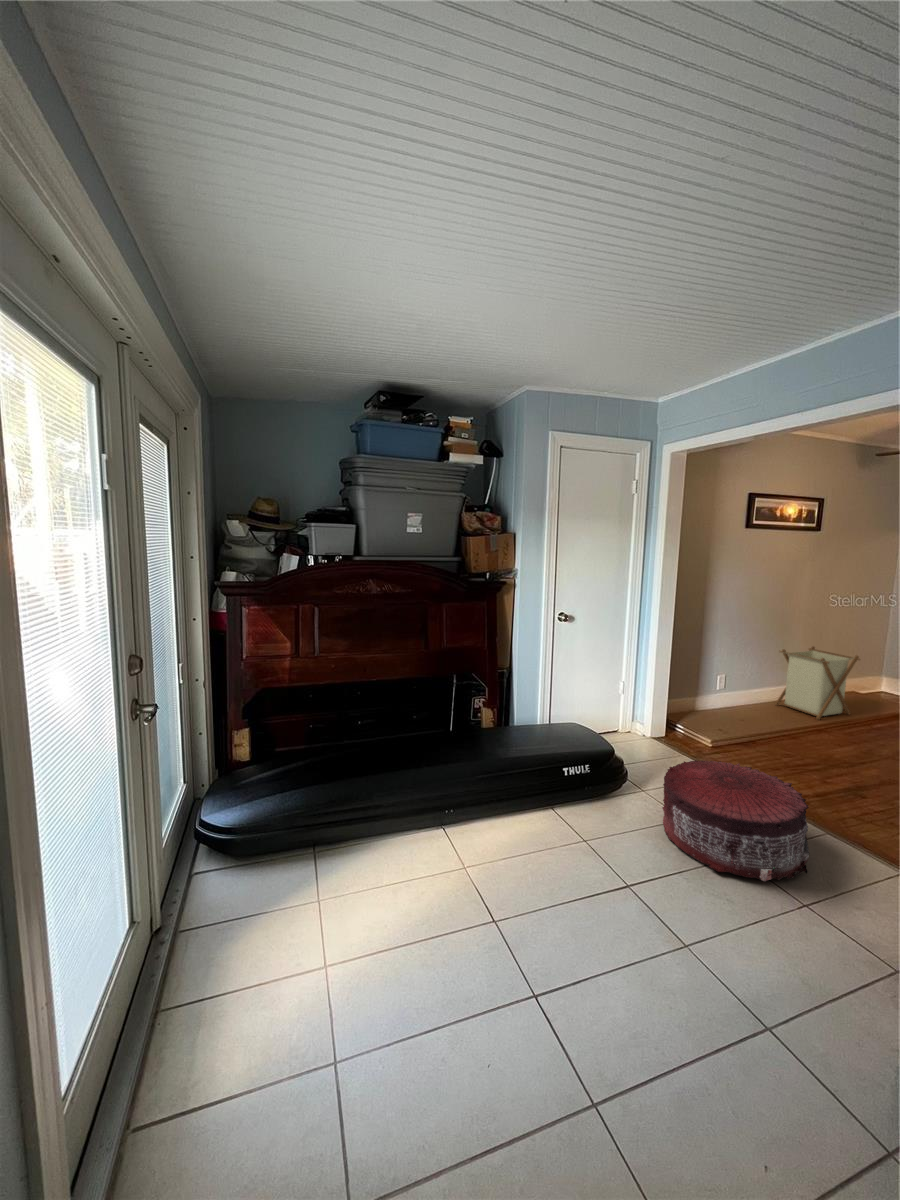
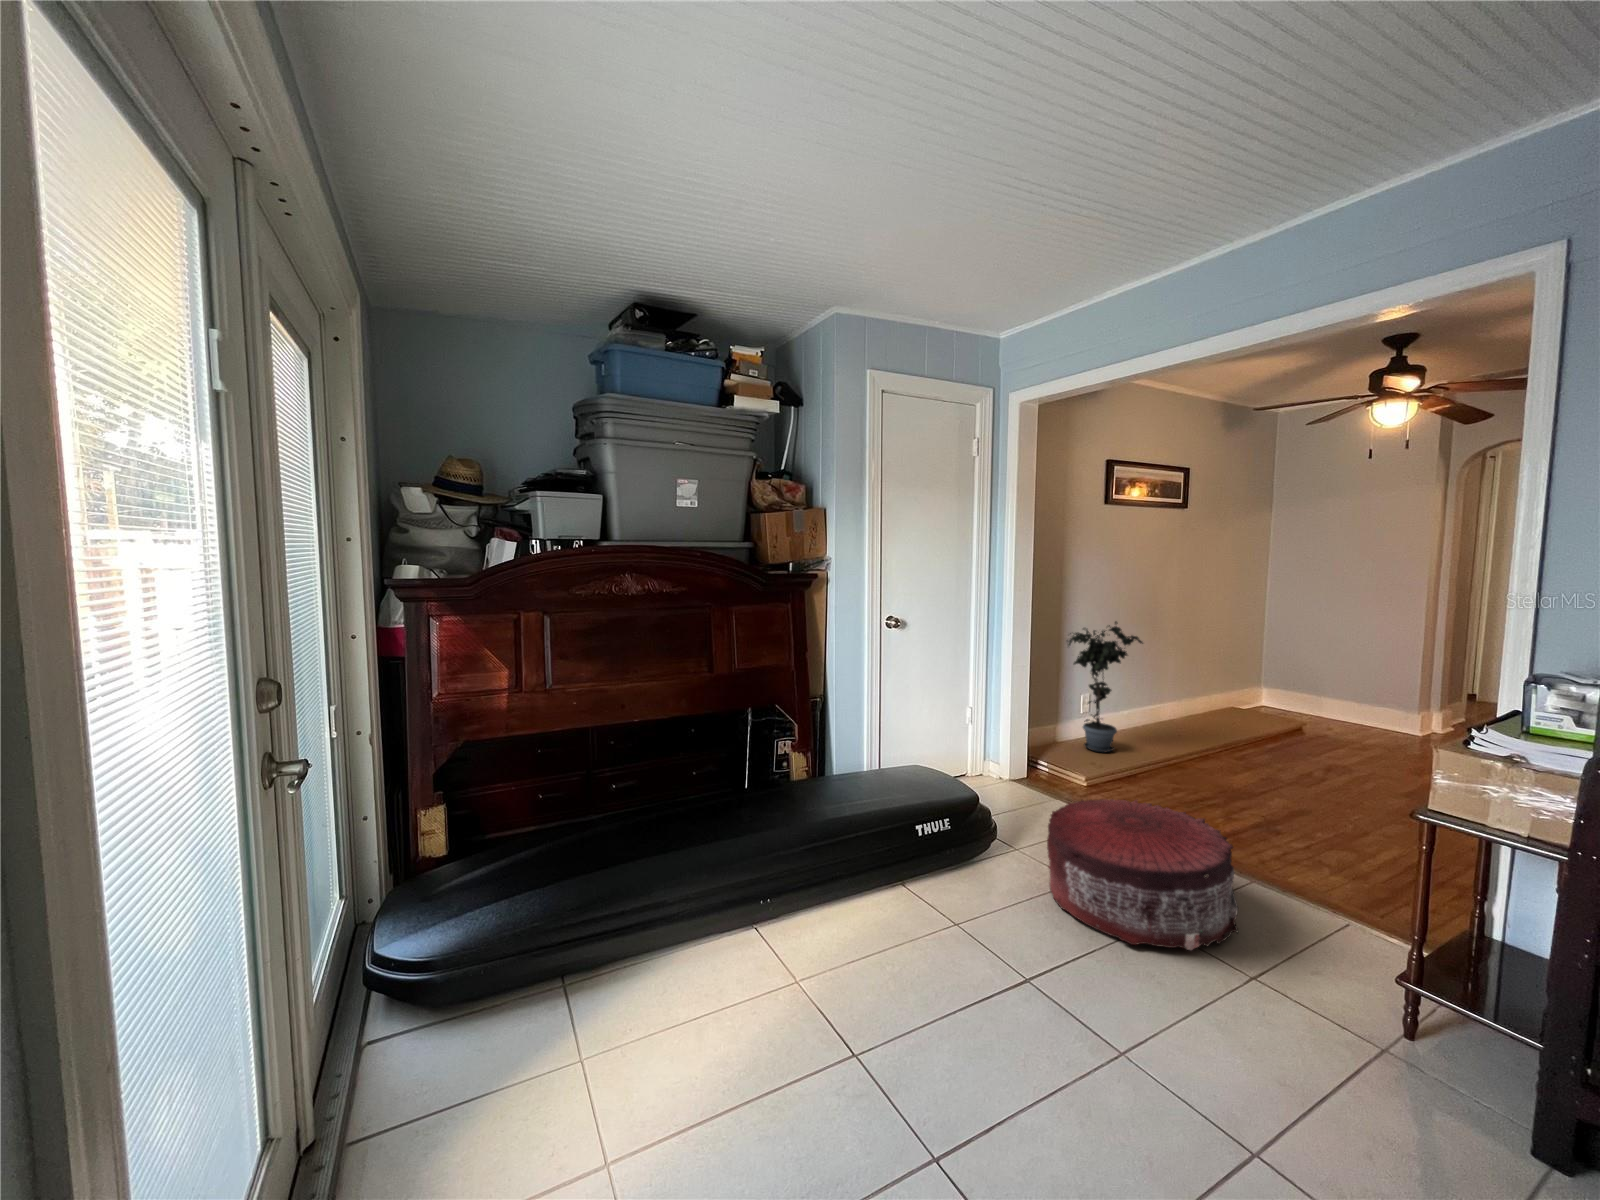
potted plant: none [706,621,773,723] -> present [1067,621,1143,752]
laundry basket: present [775,646,860,720] -> none [1146,651,1241,742]

